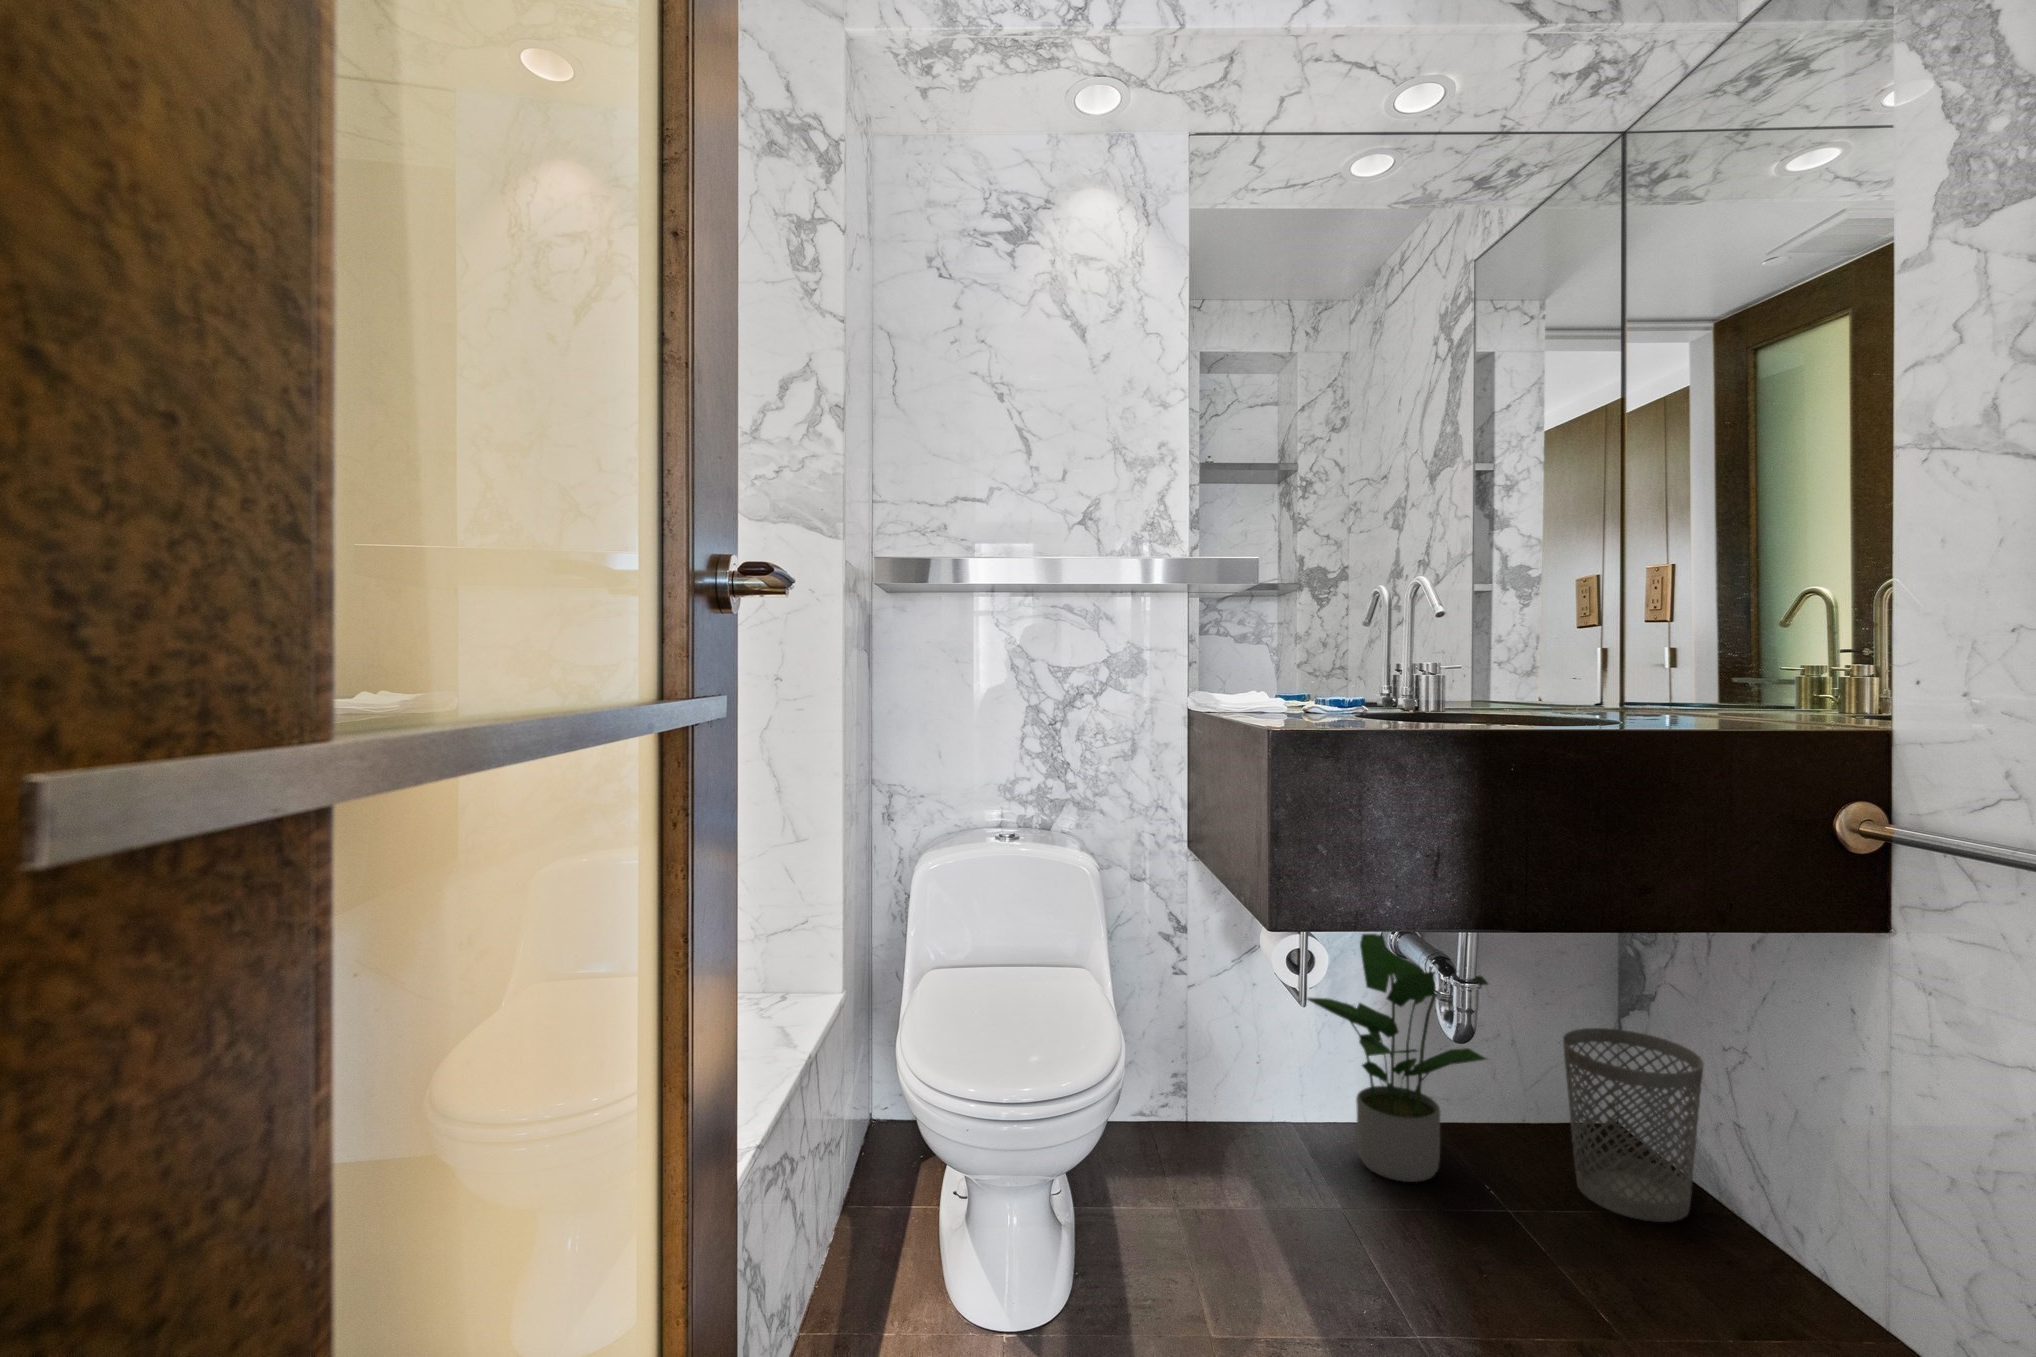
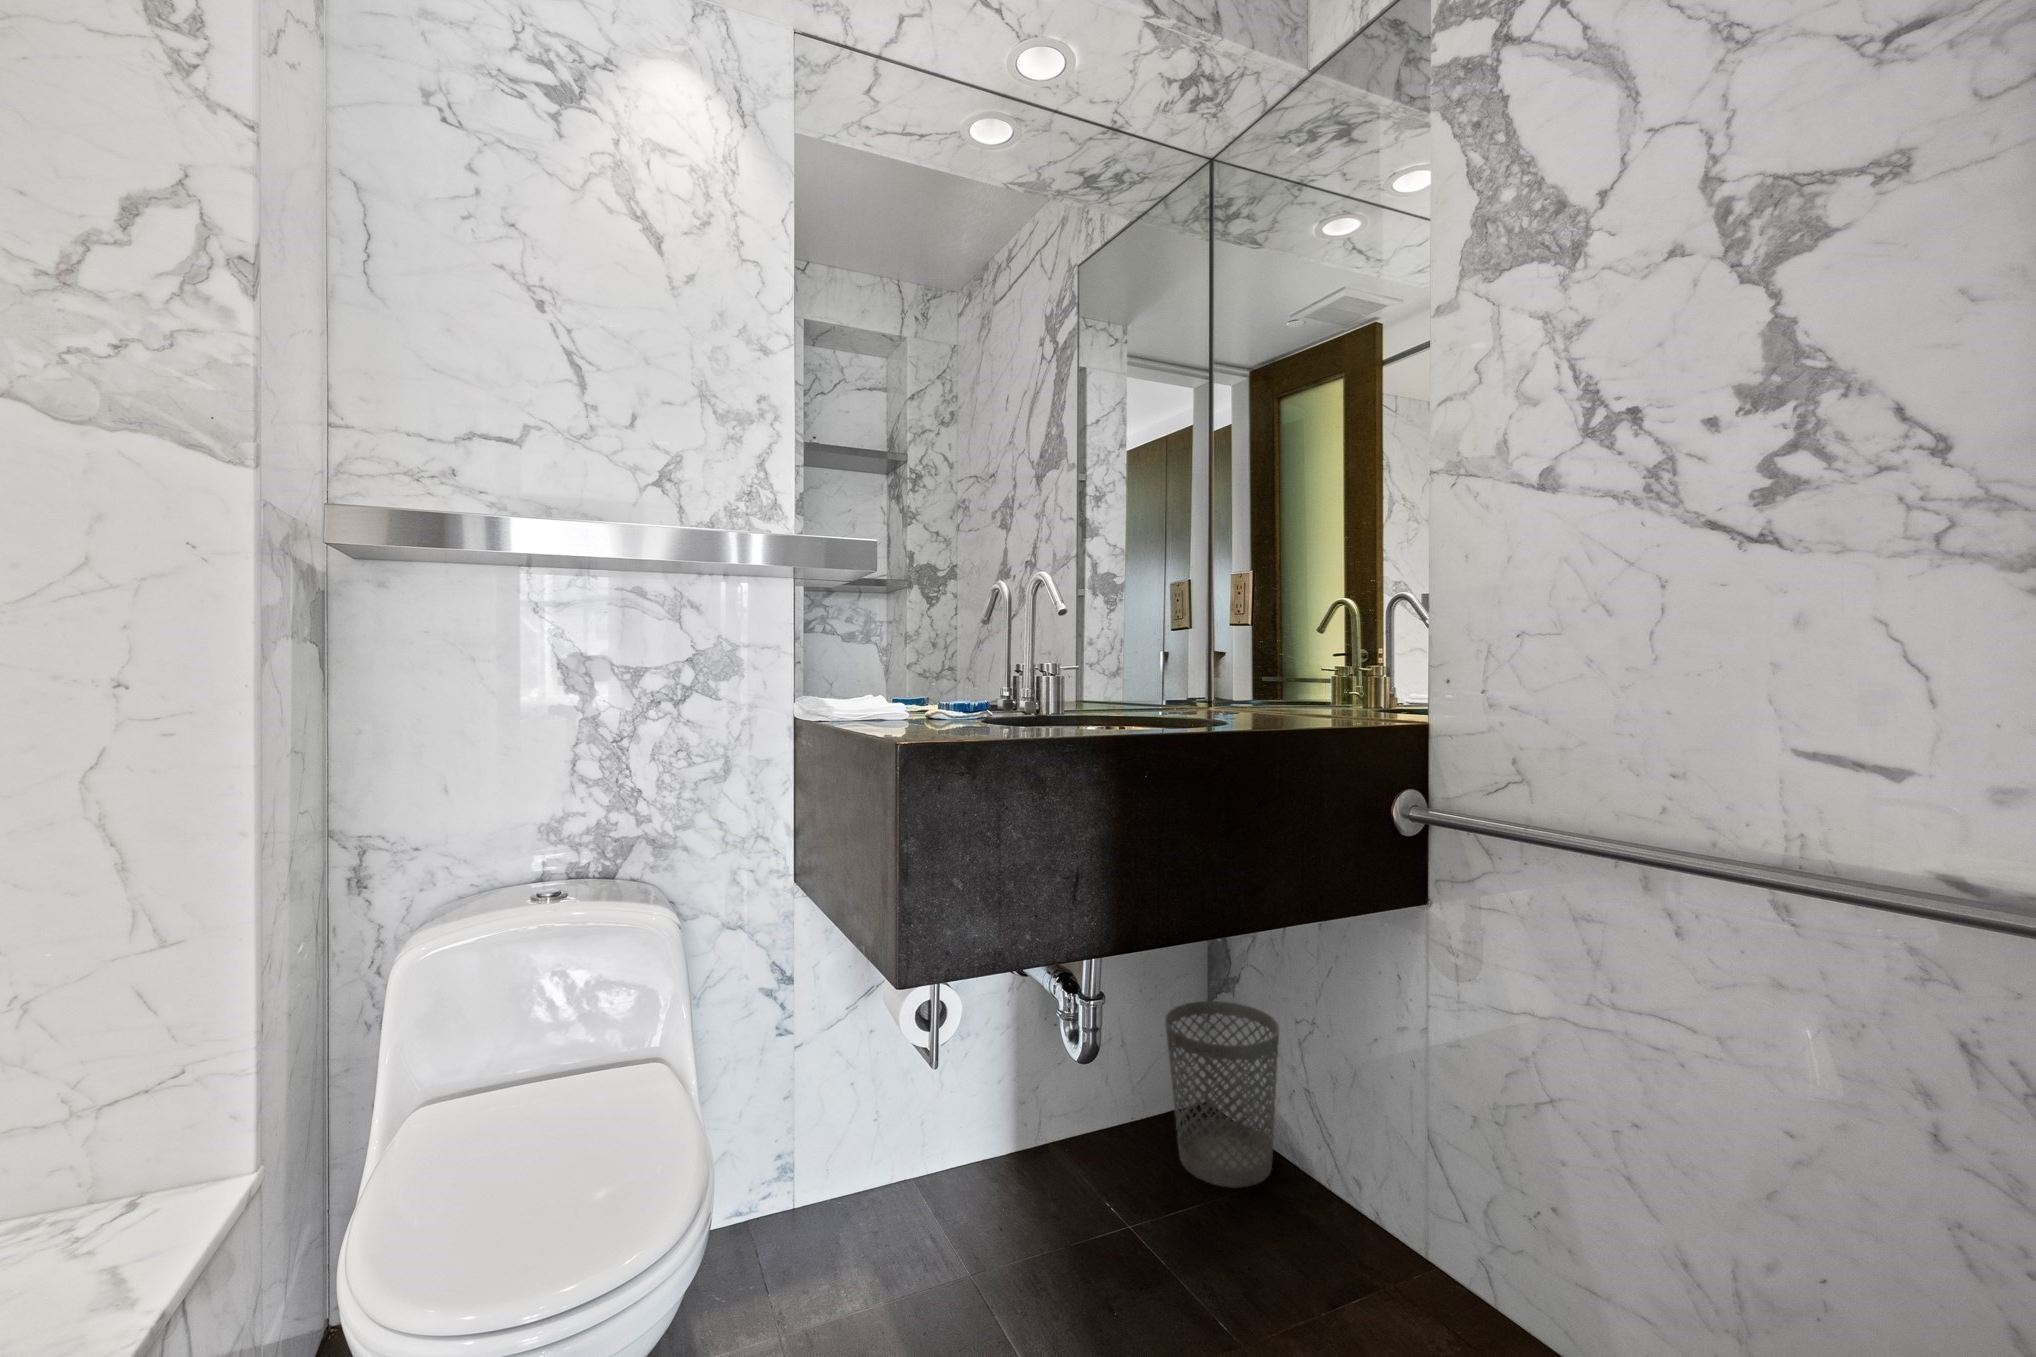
potted plant: present [1308,934,1488,1182] -> none [933,930,1116,1217]

